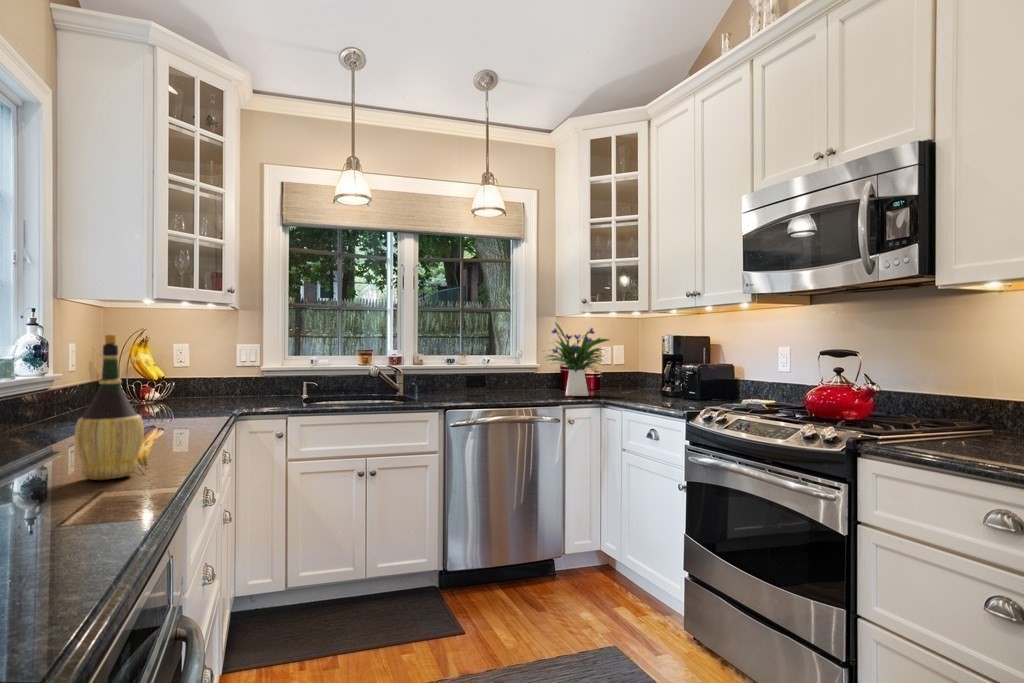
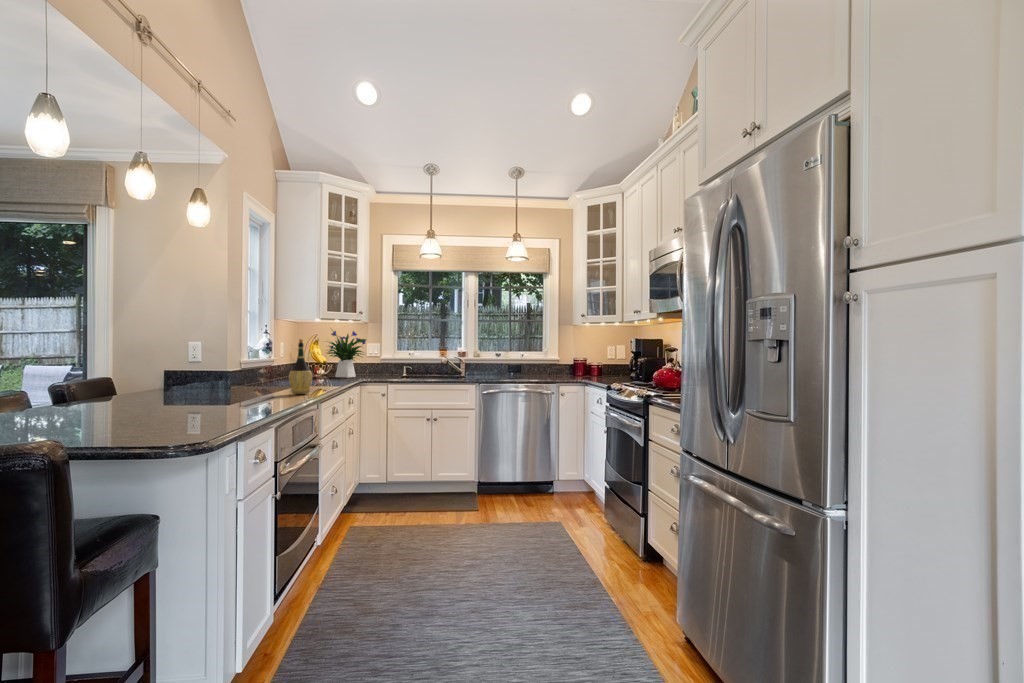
flower arrangement: present [548,323,609,396] -> present [327,331,366,378]

